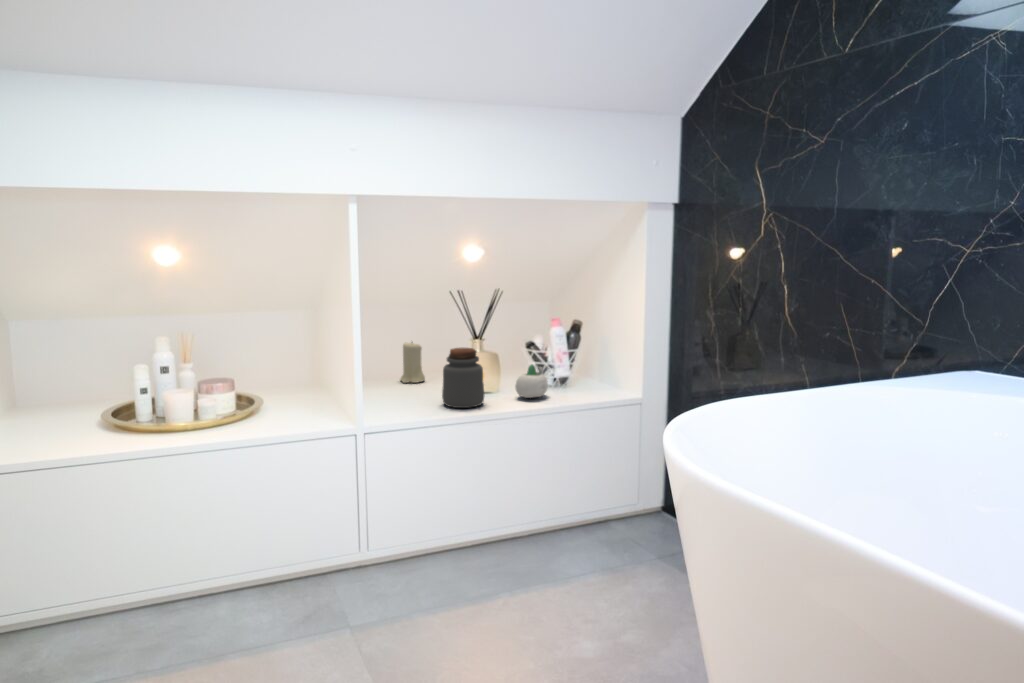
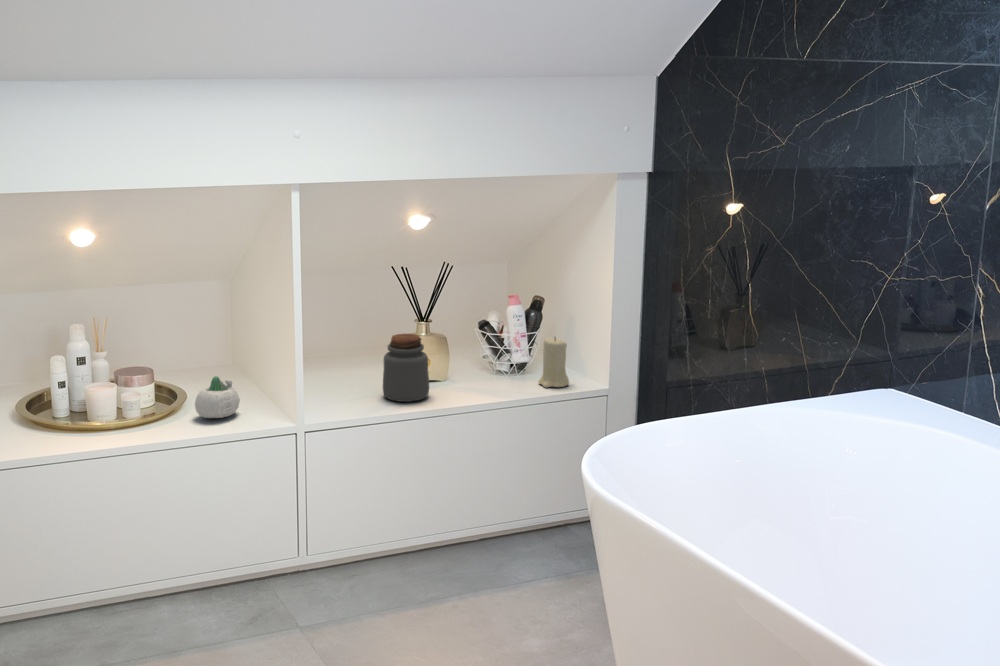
candle: present [400,342,425,383] -> present [539,337,569,388]
succulent planter: present [515,364,548,398] -> present [195,376,240,418]

